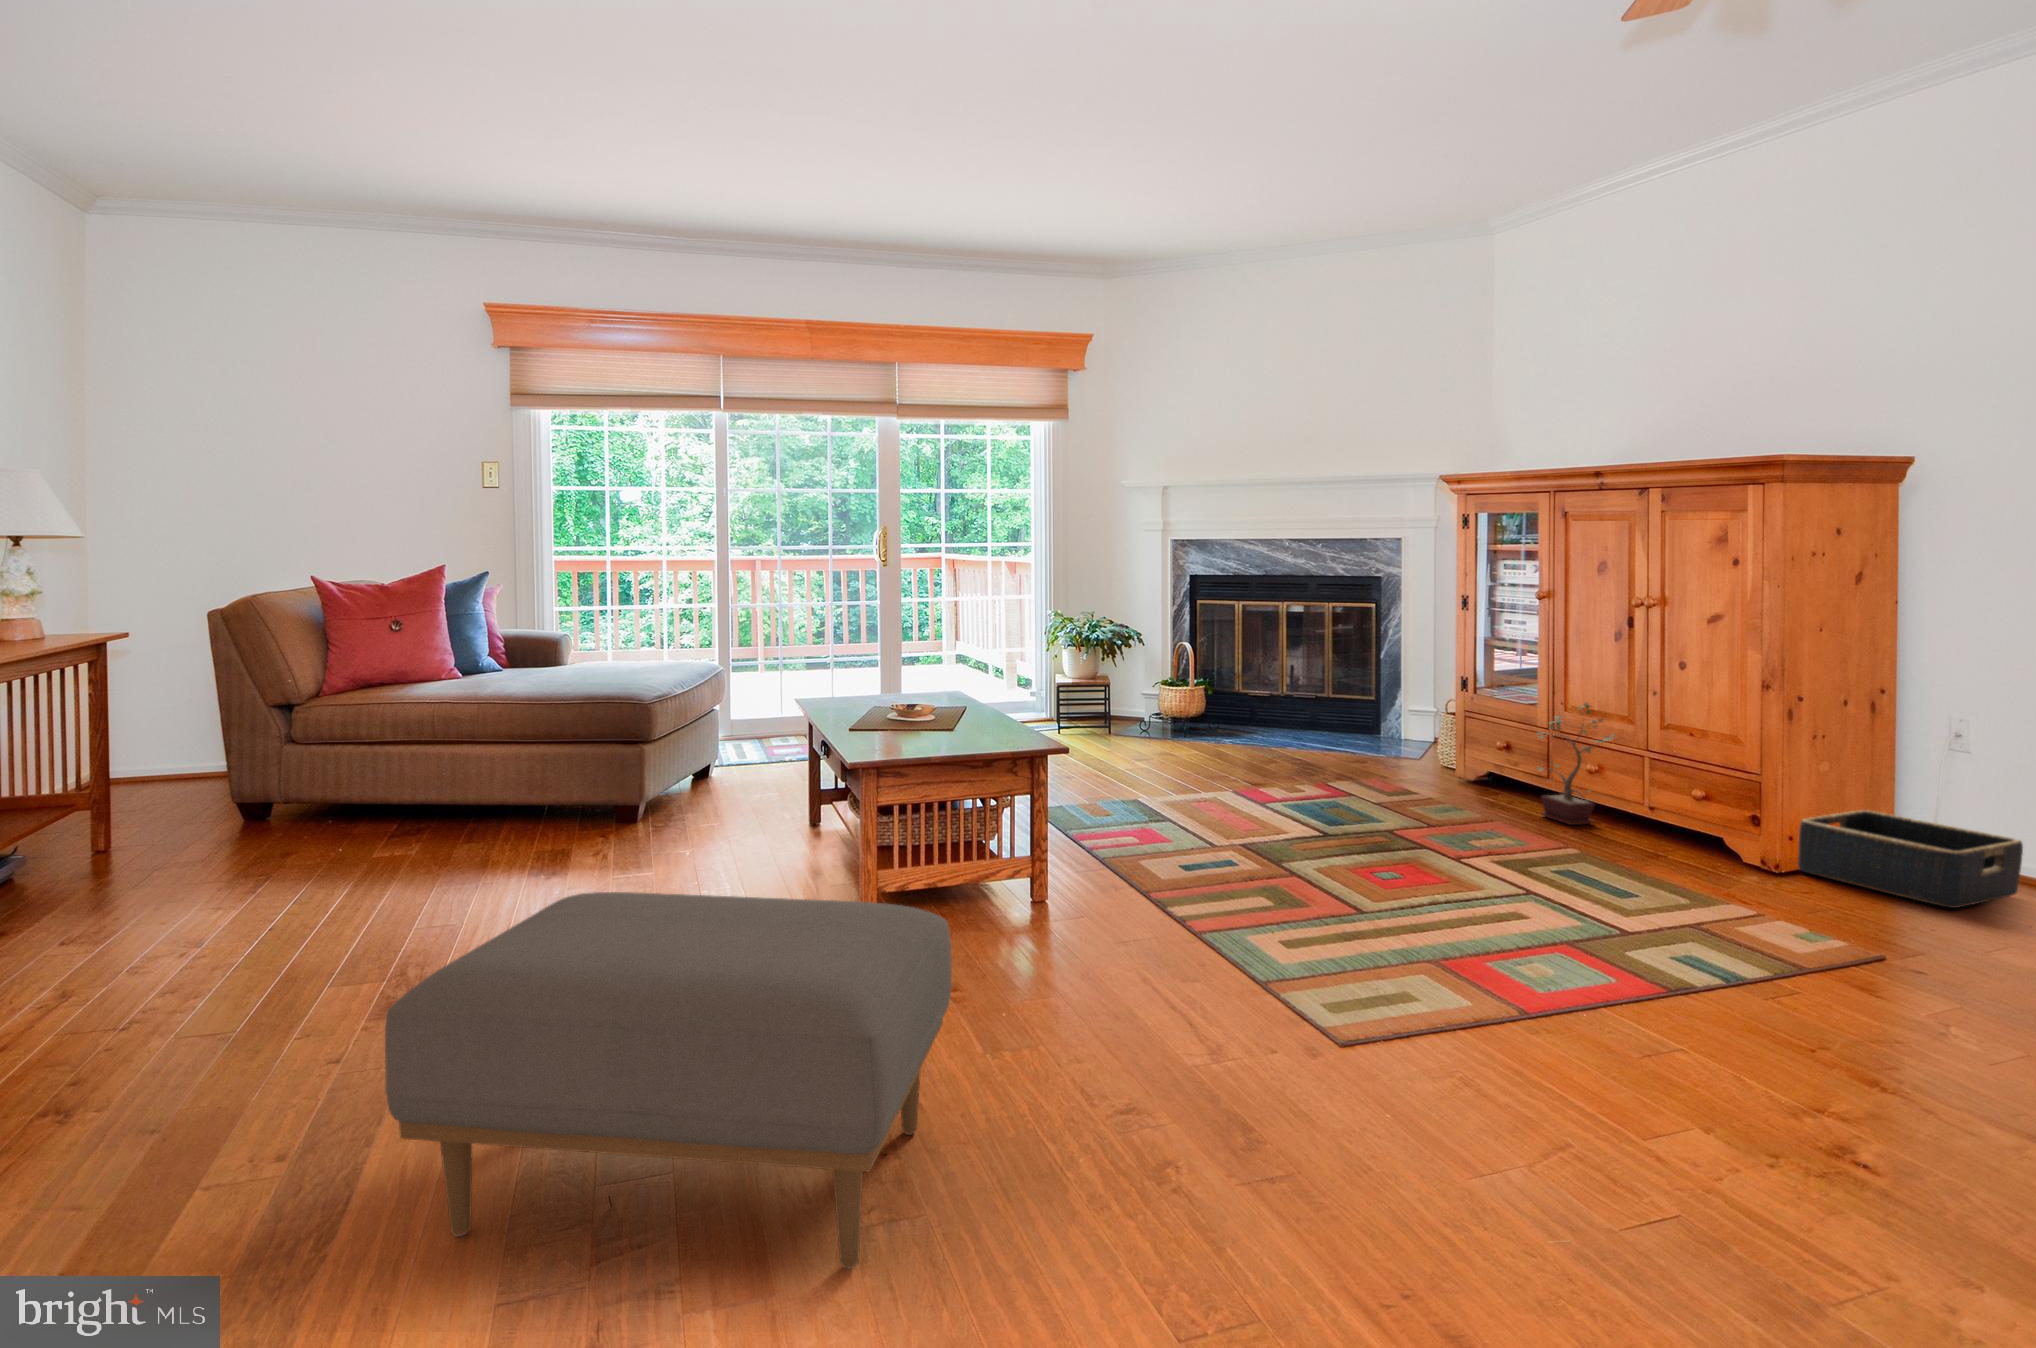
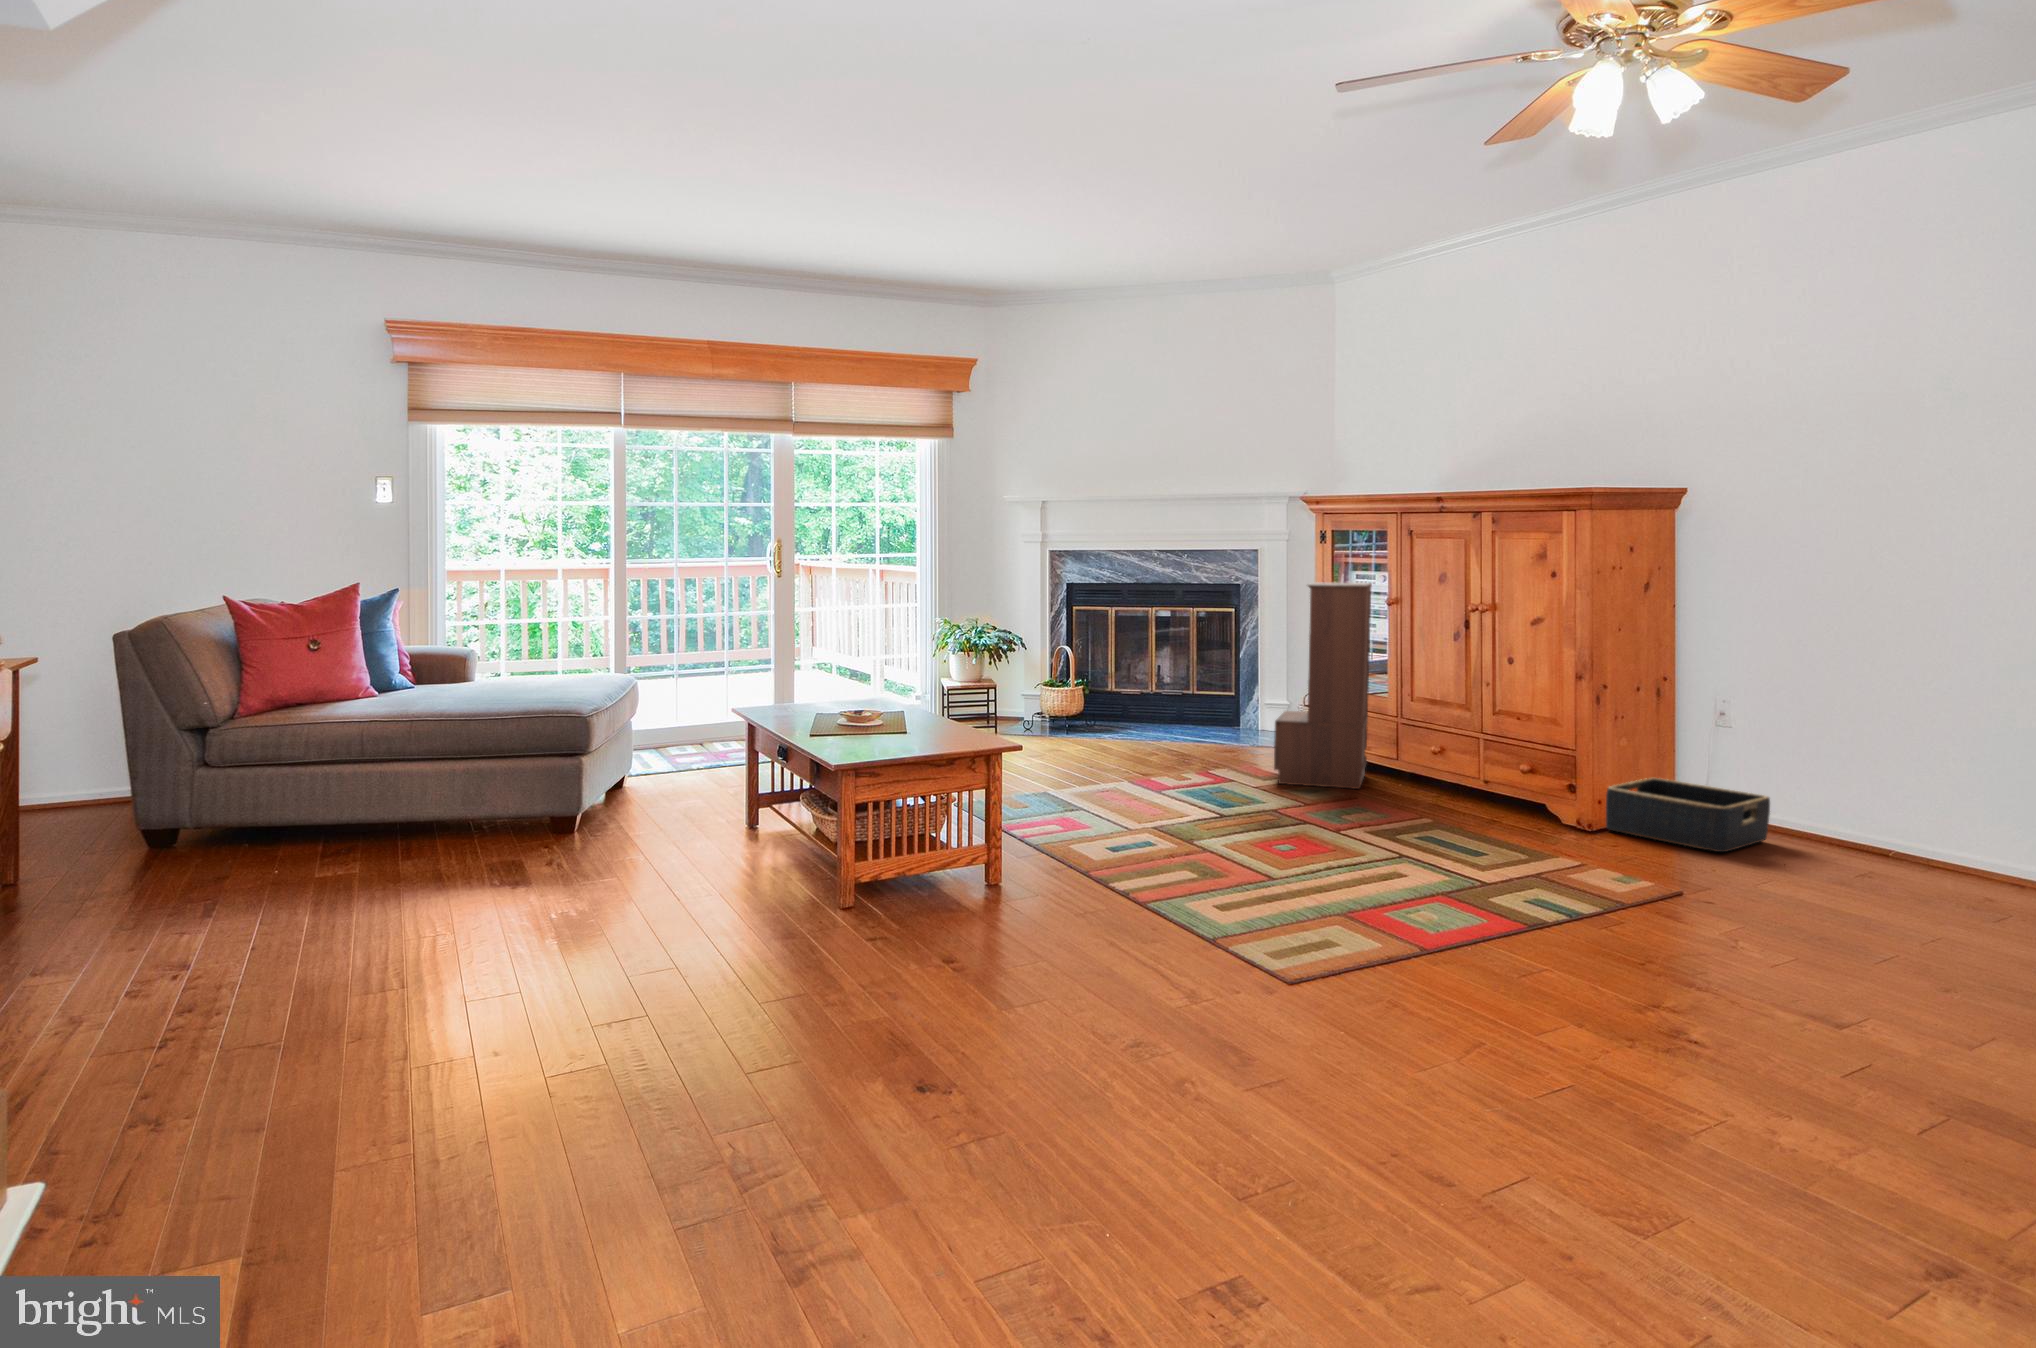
bookshelf: none [1398,573,1520,809] -> present [1274,582,1372,789]
potted plant: present [1537,702,1614,825] -> none [1389,693,1461,800]
ottoman: present [385,892,952,1268] -> none [578,878,1005,1170]

